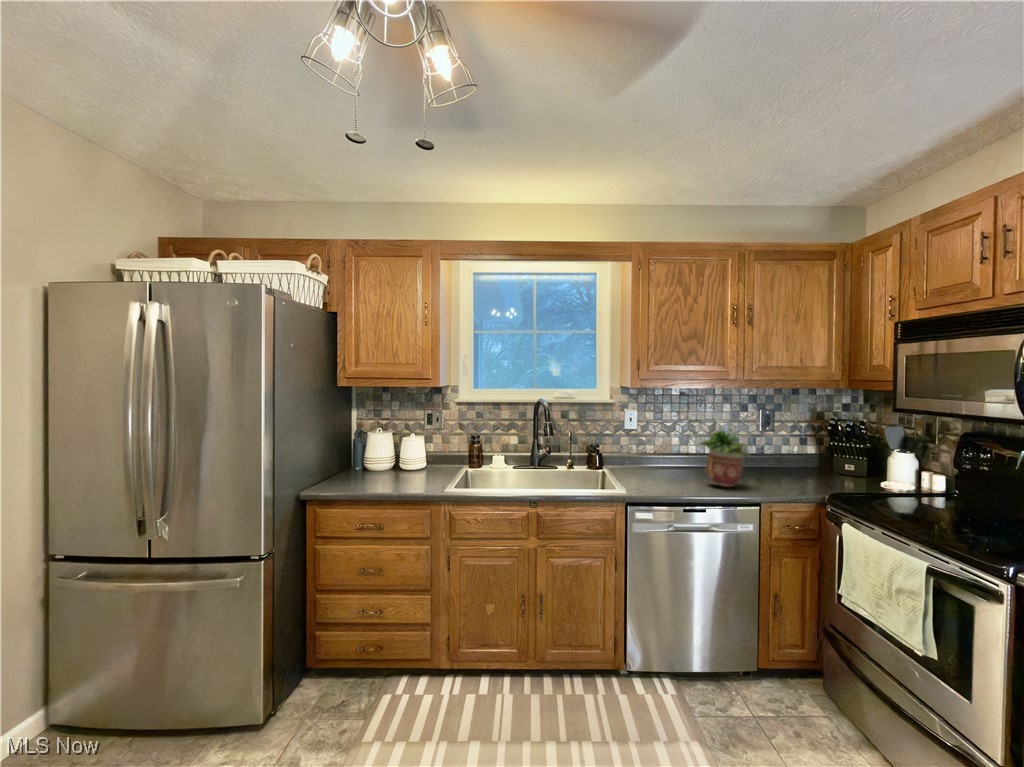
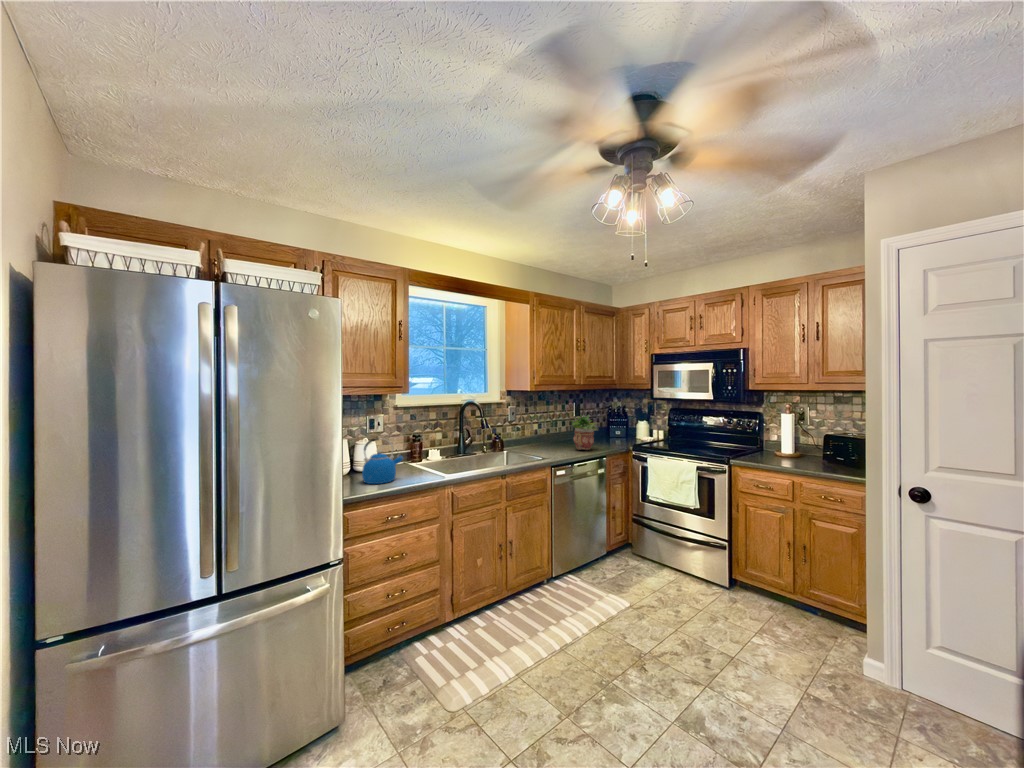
kettle: none [371,433,415,485] -> present [362,438,403,484]

